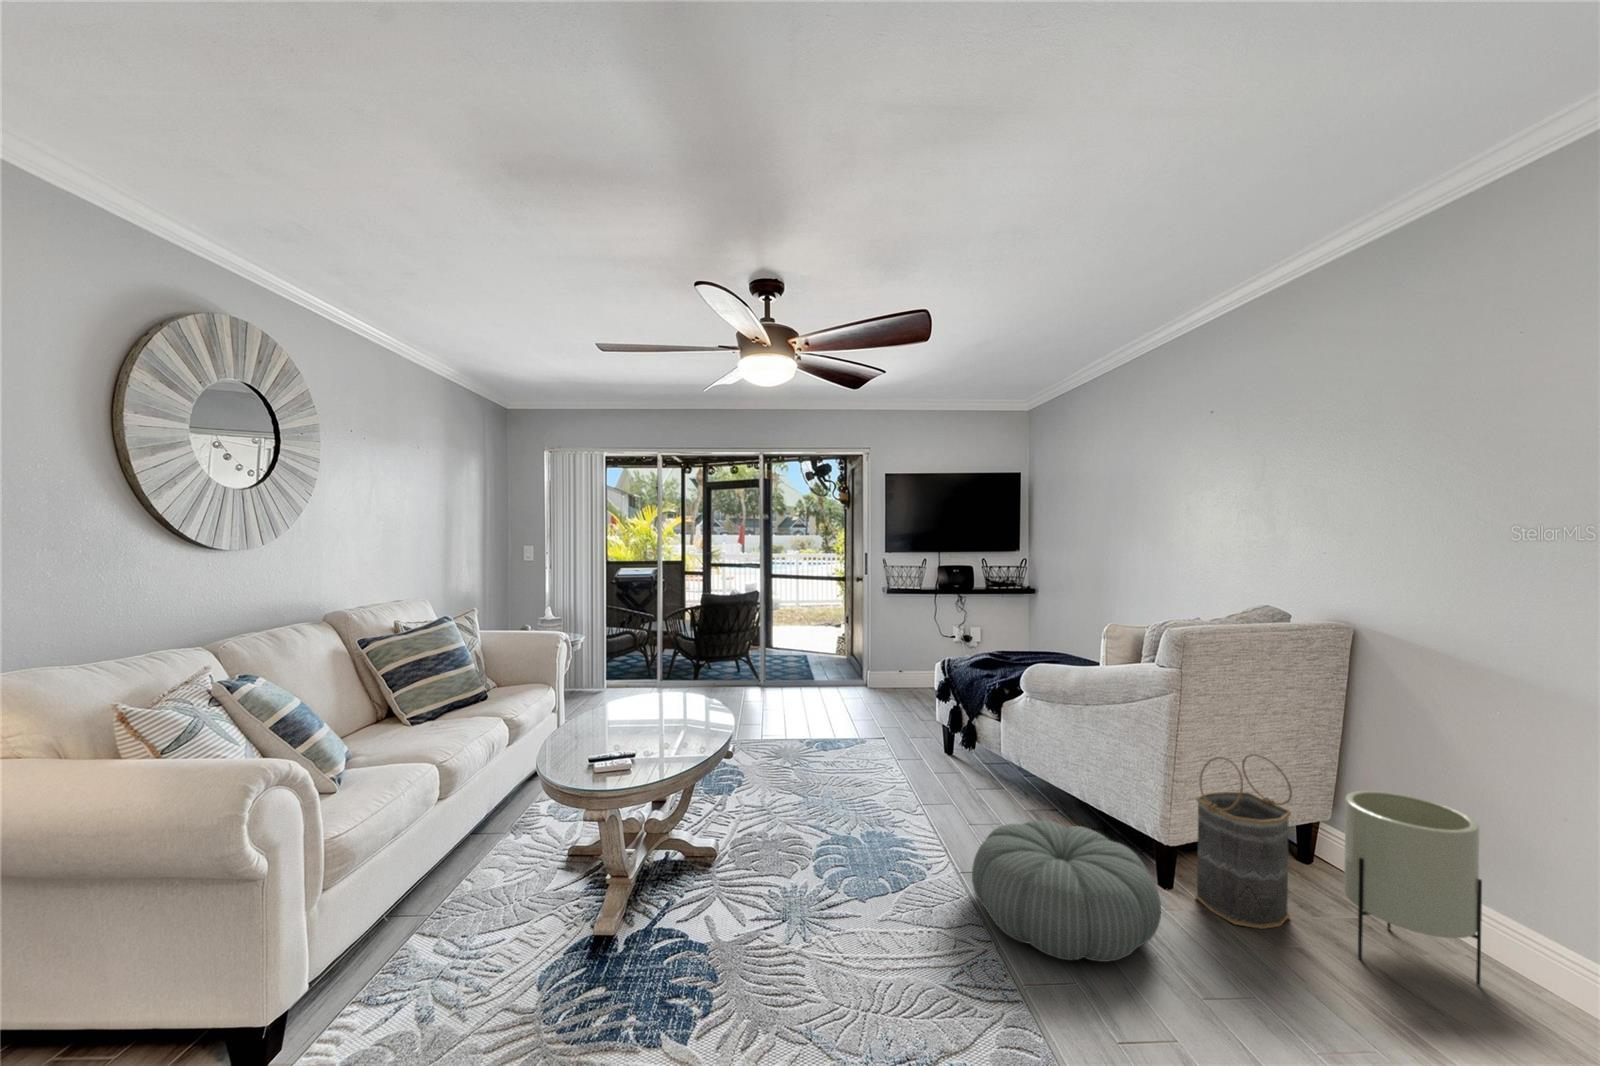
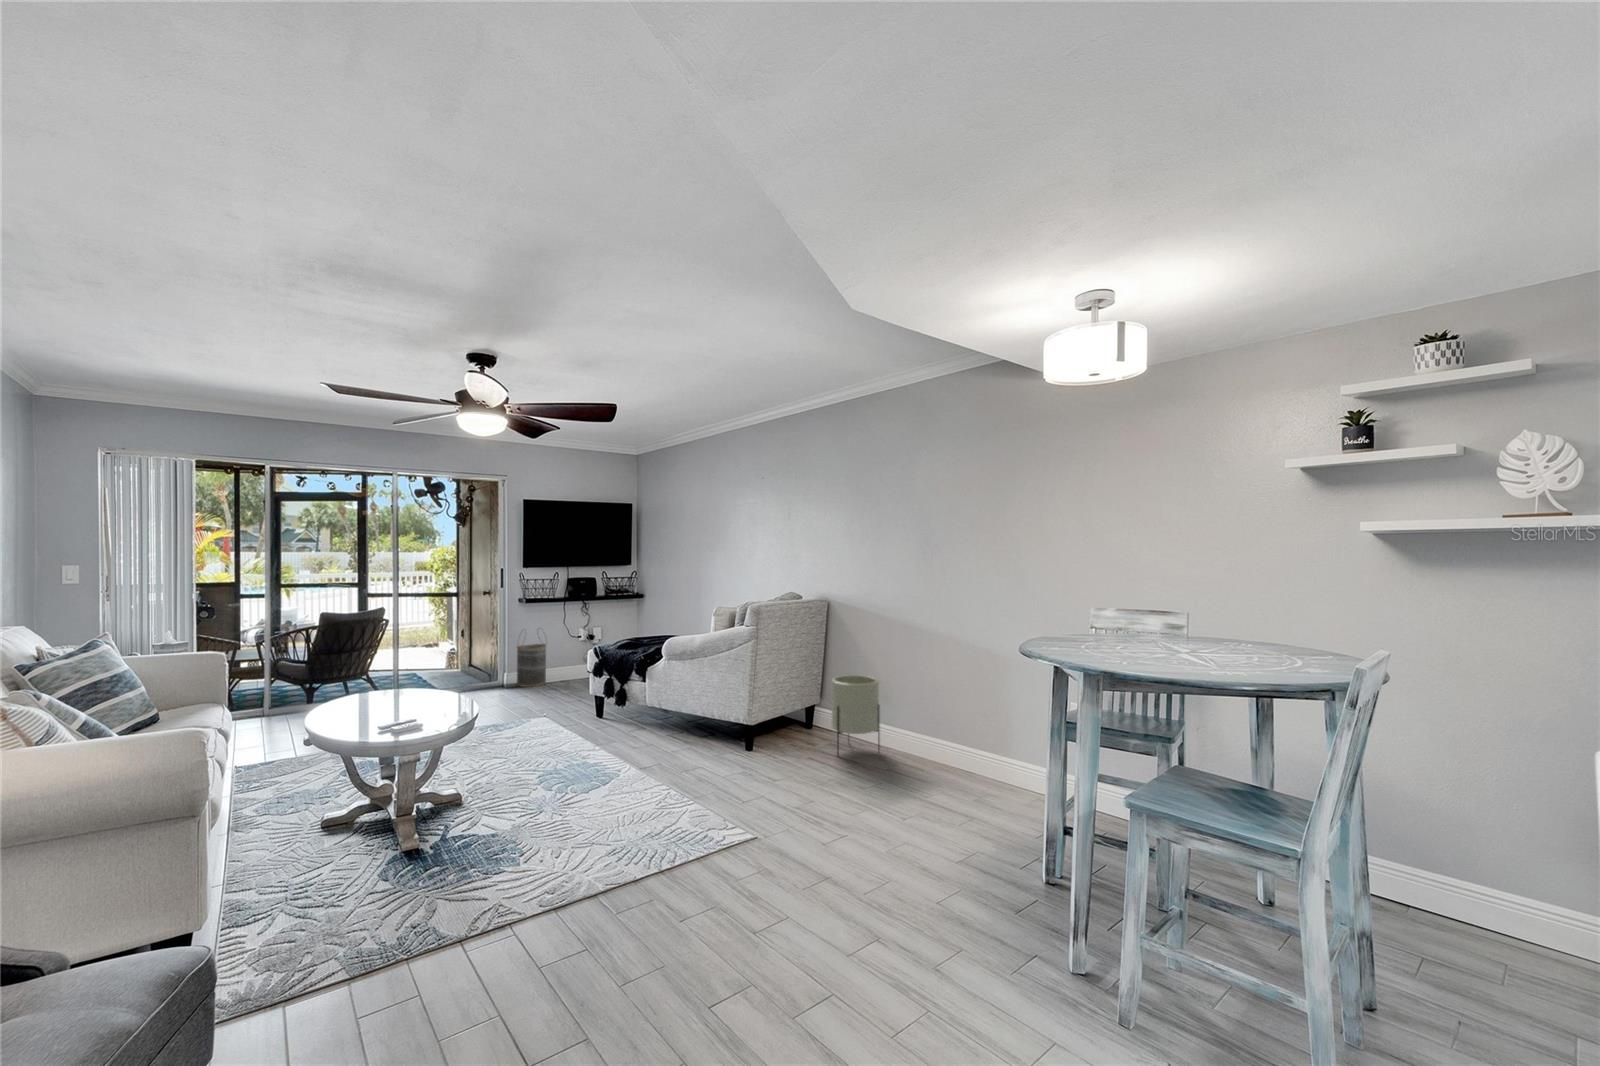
basket: present [1195,754,1292,929] -> present [517,637,547,687]
pouf: present [972,820,1161,962] -> none [655,723,757,787]

